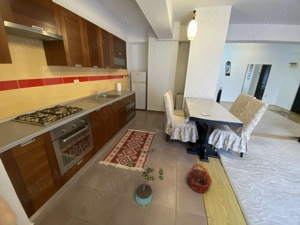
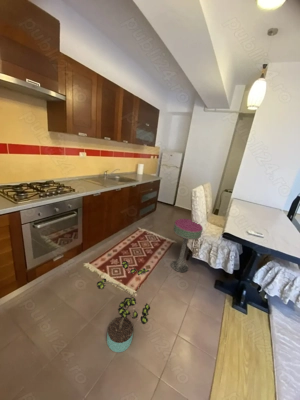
bar stool: none [156,115,175,150] -> present [171,219,203,272]
basket: present [189,164,212,193] -> none [198,313,240,370]

